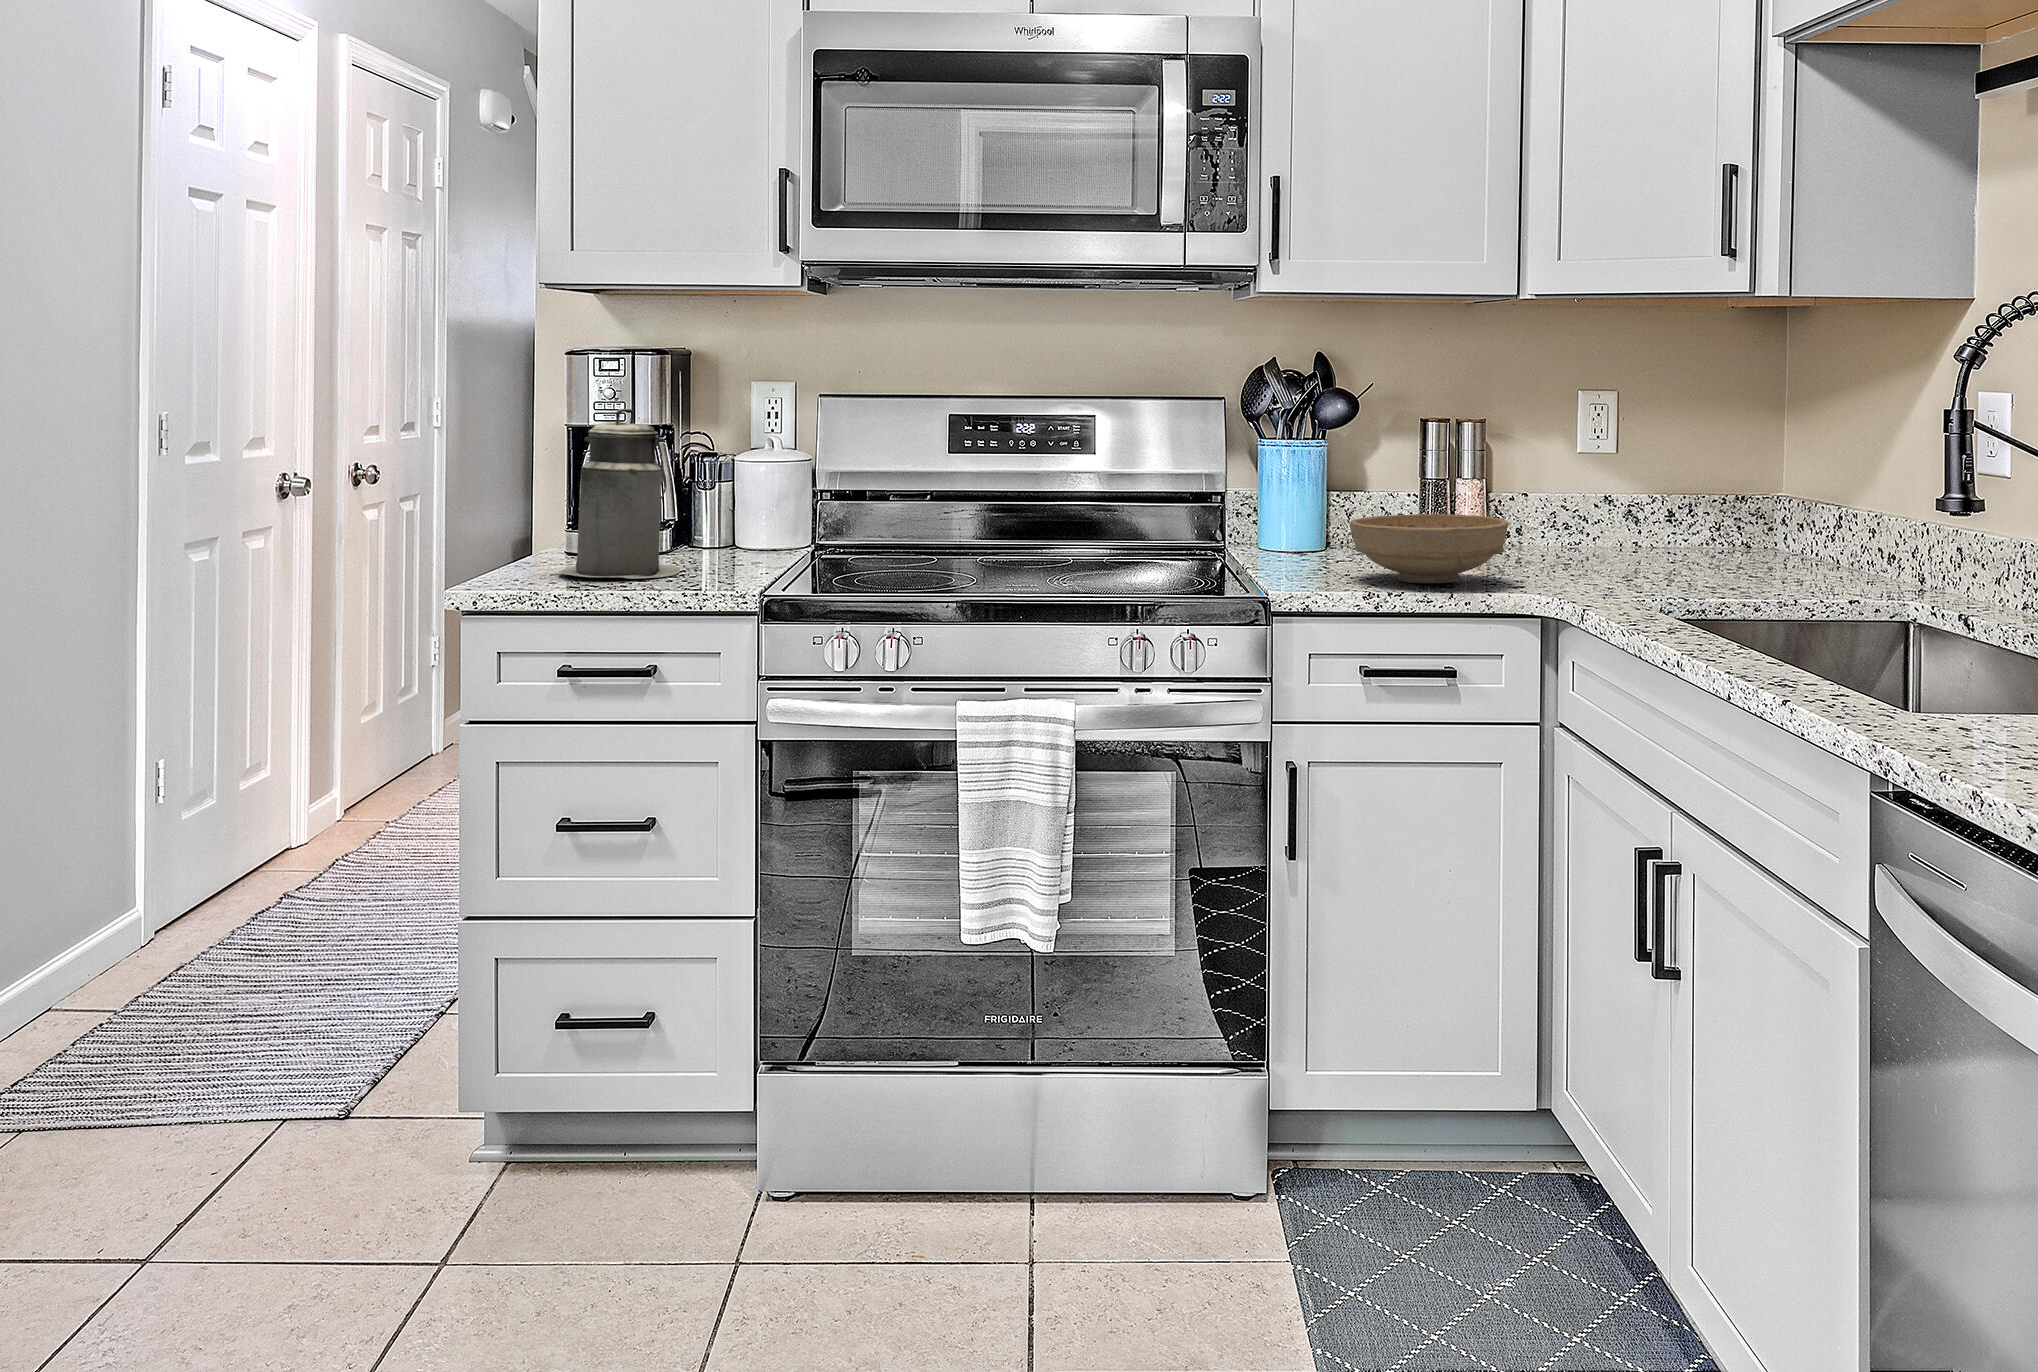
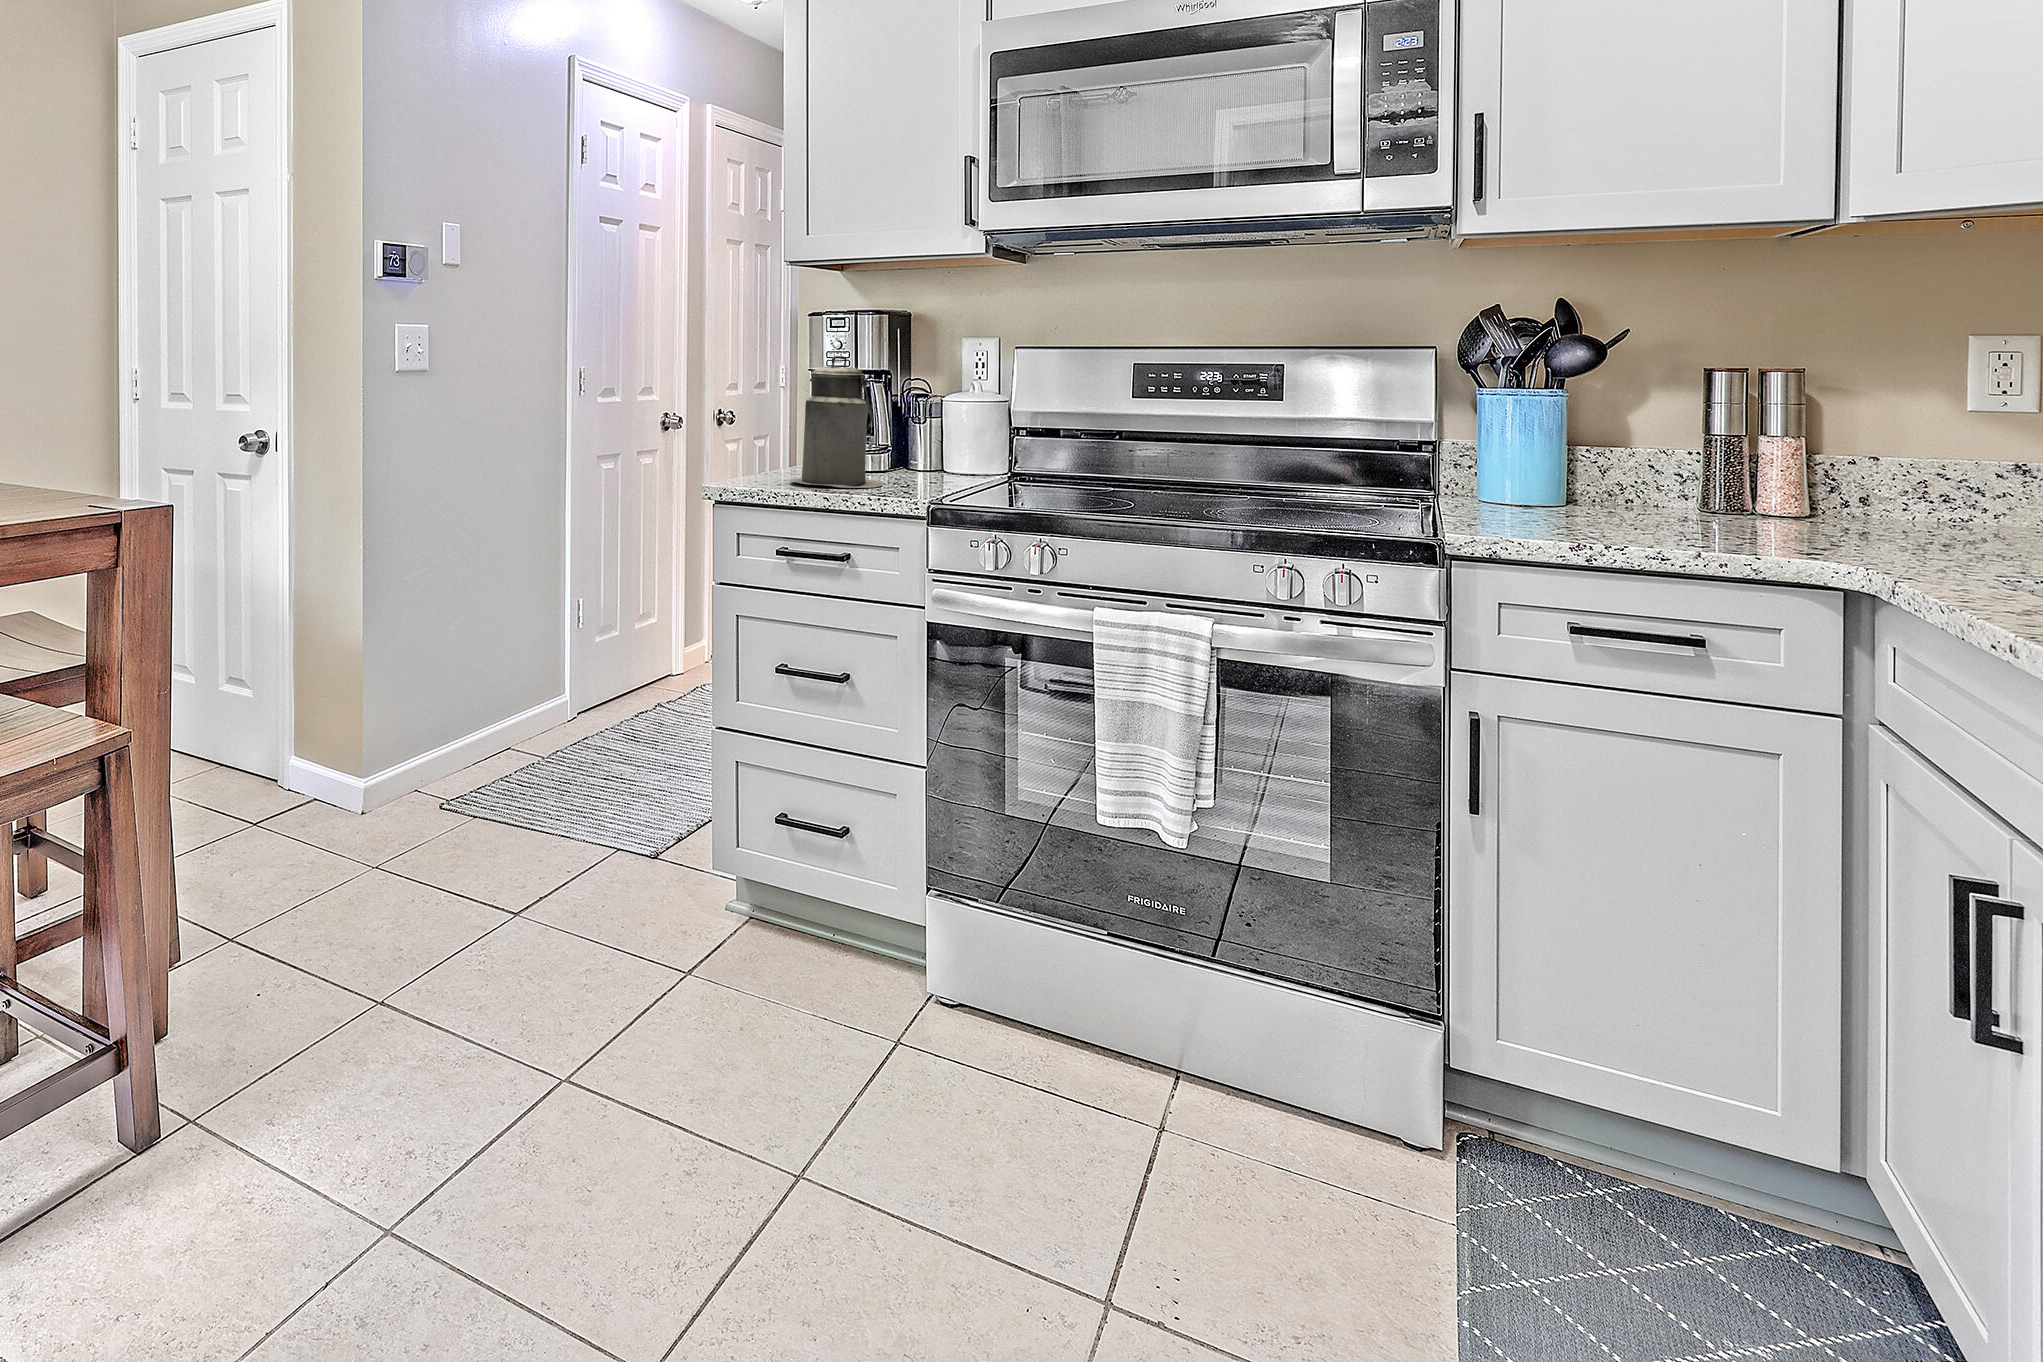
bowl: present [1349,514,1509,583] -> none [1570,466,1807,541]

